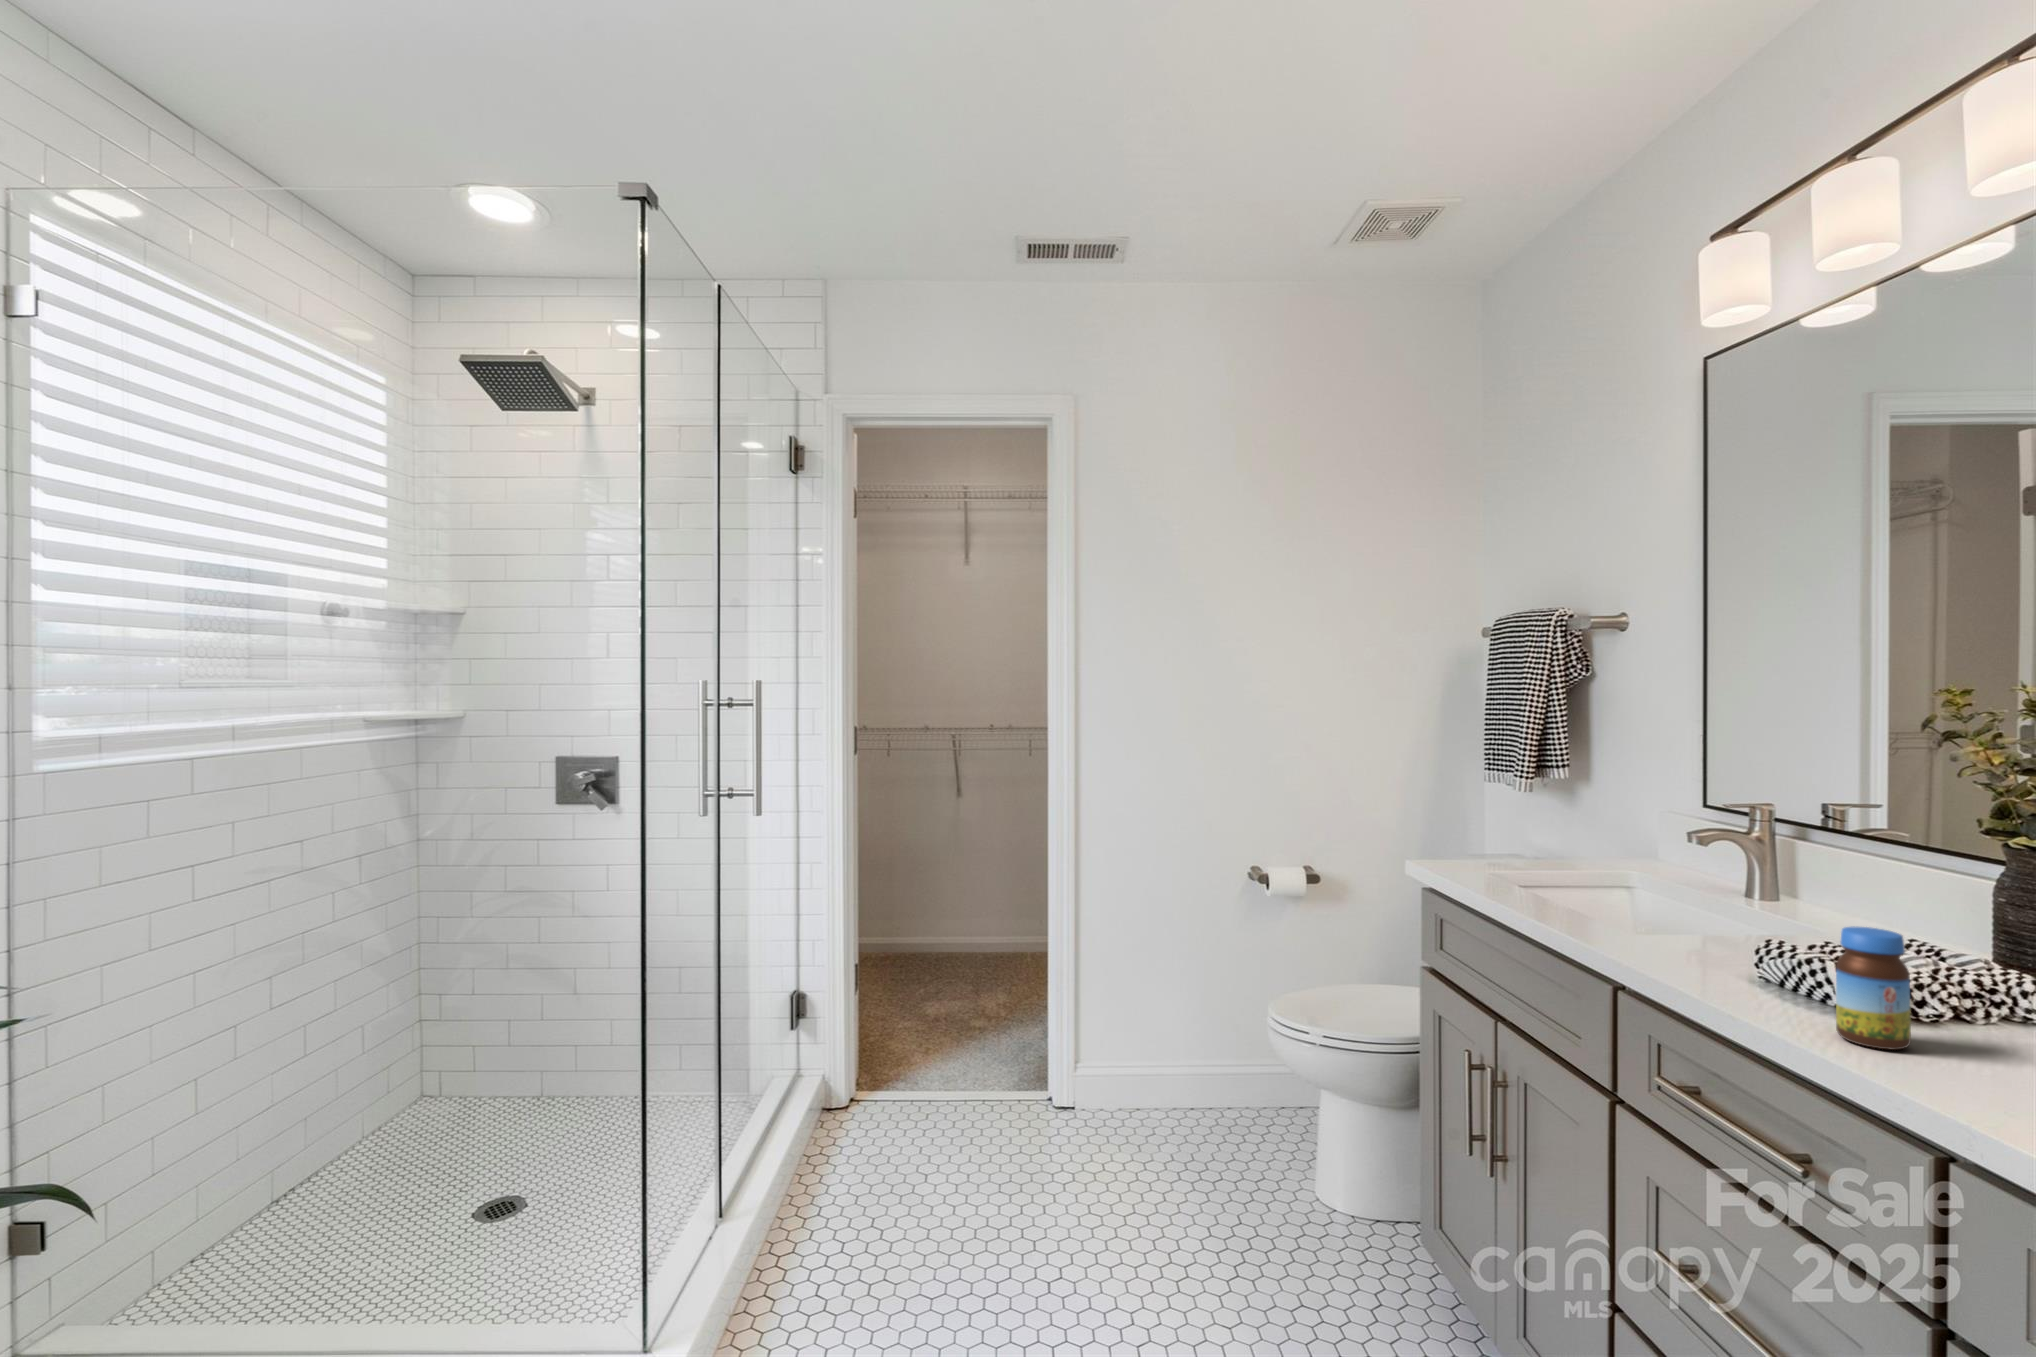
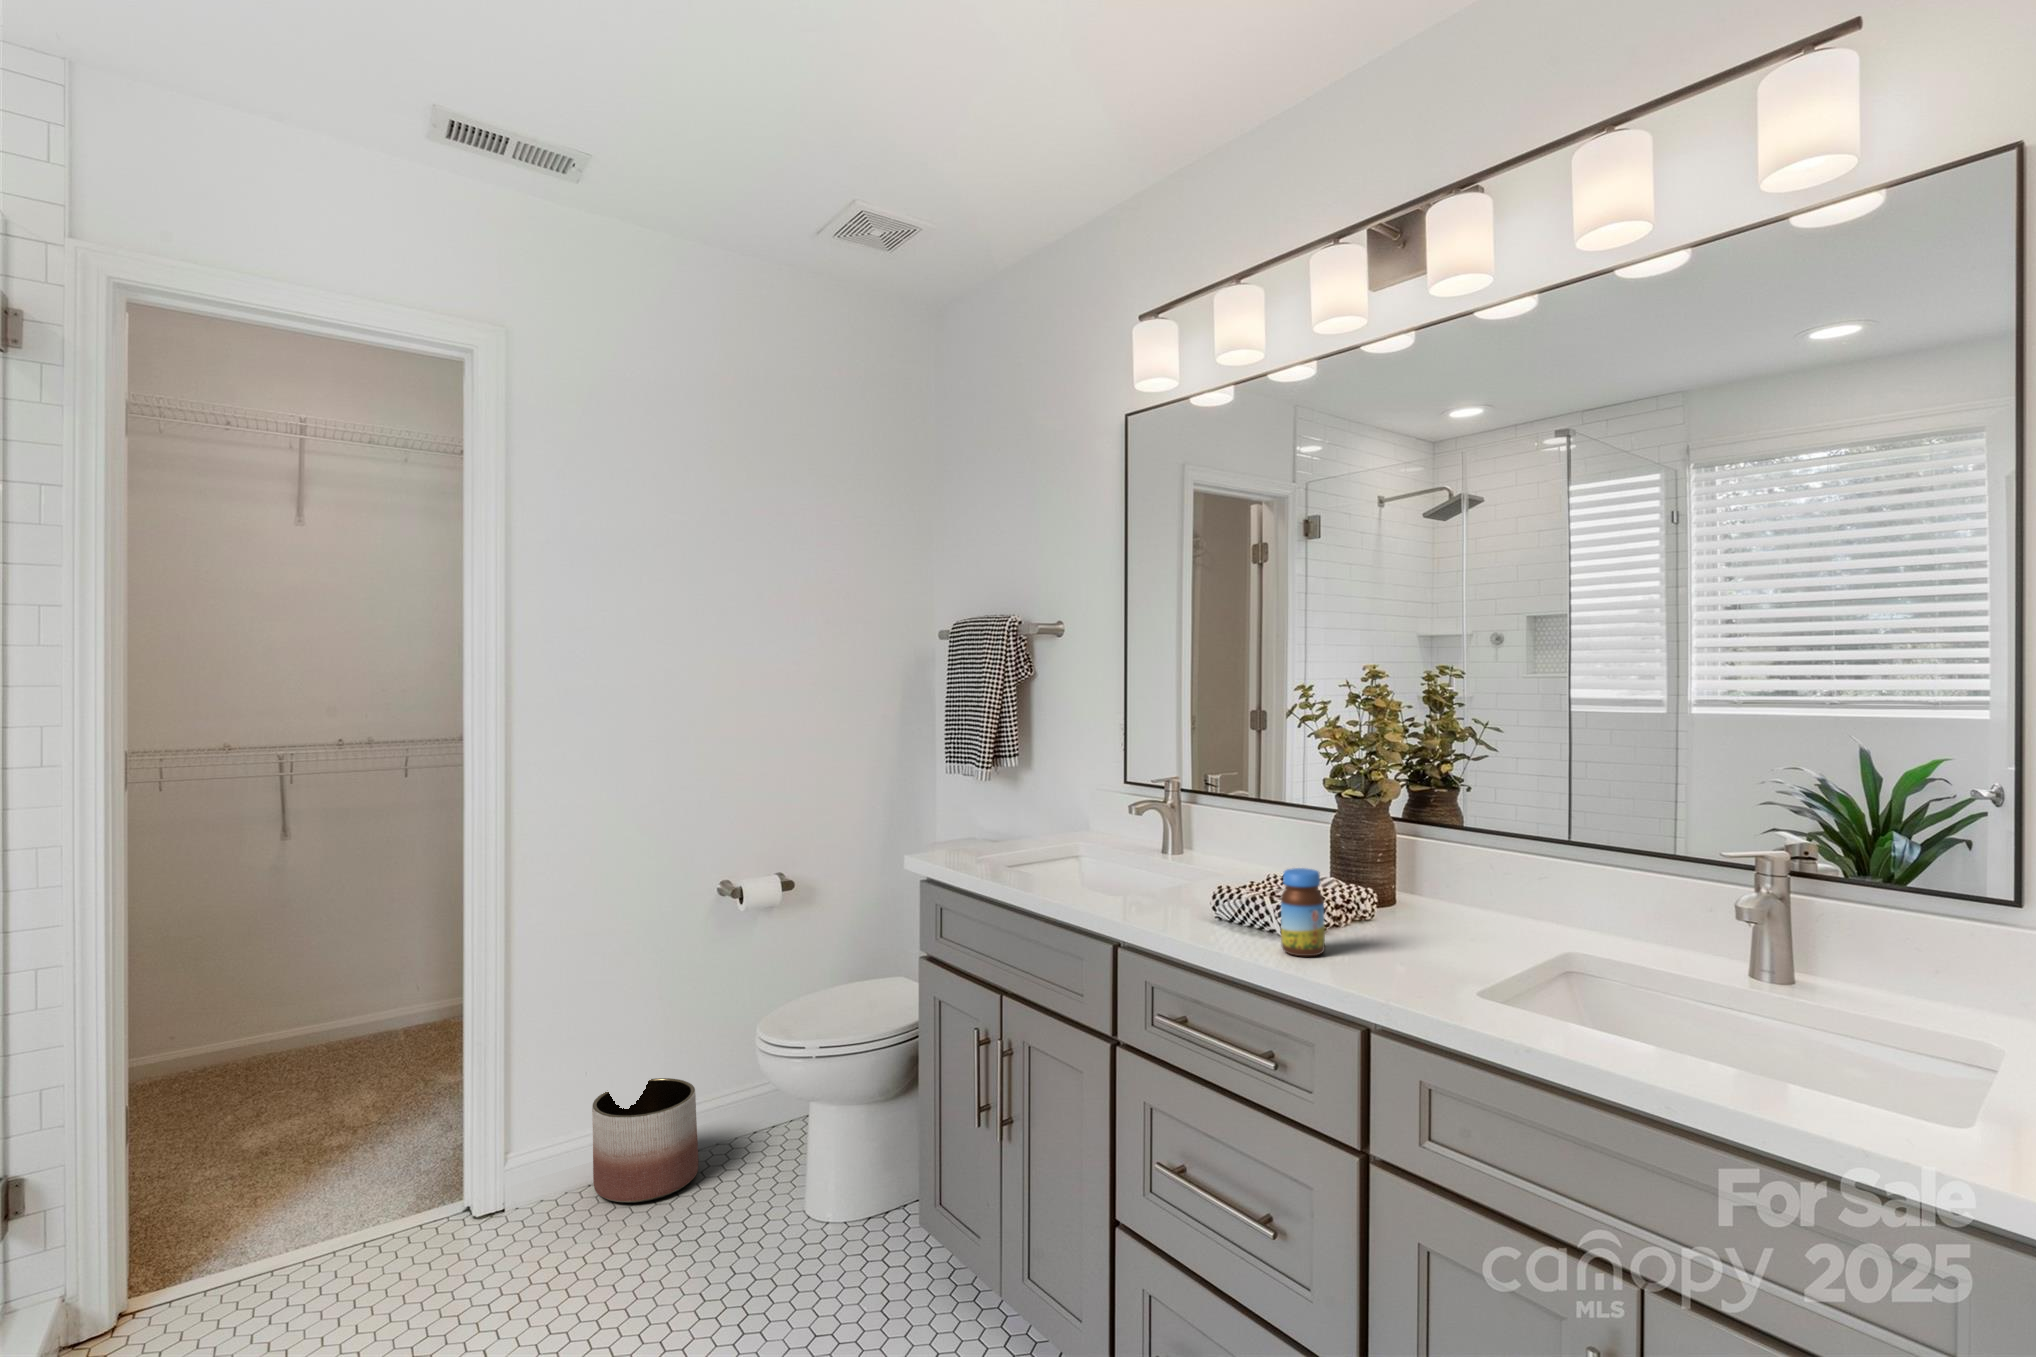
planter: none [1123,1037,1214,1147] -> present [592,1078,698,1203]

